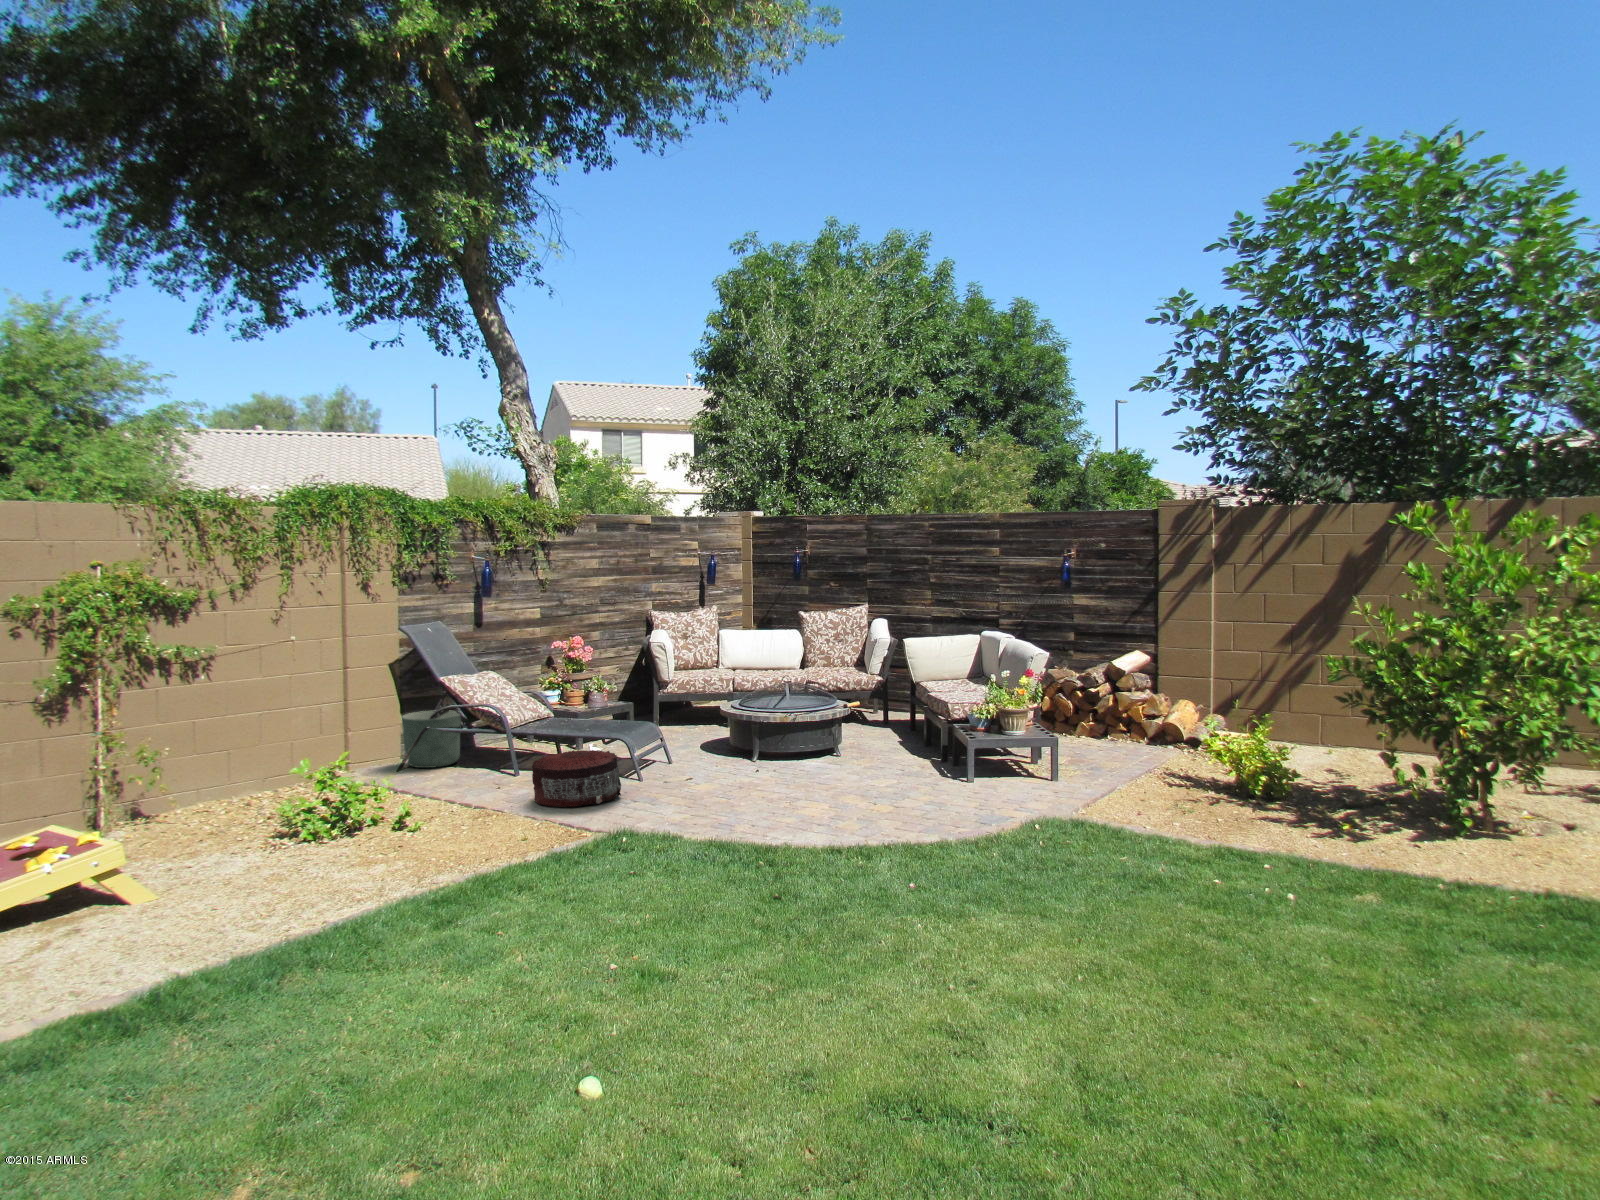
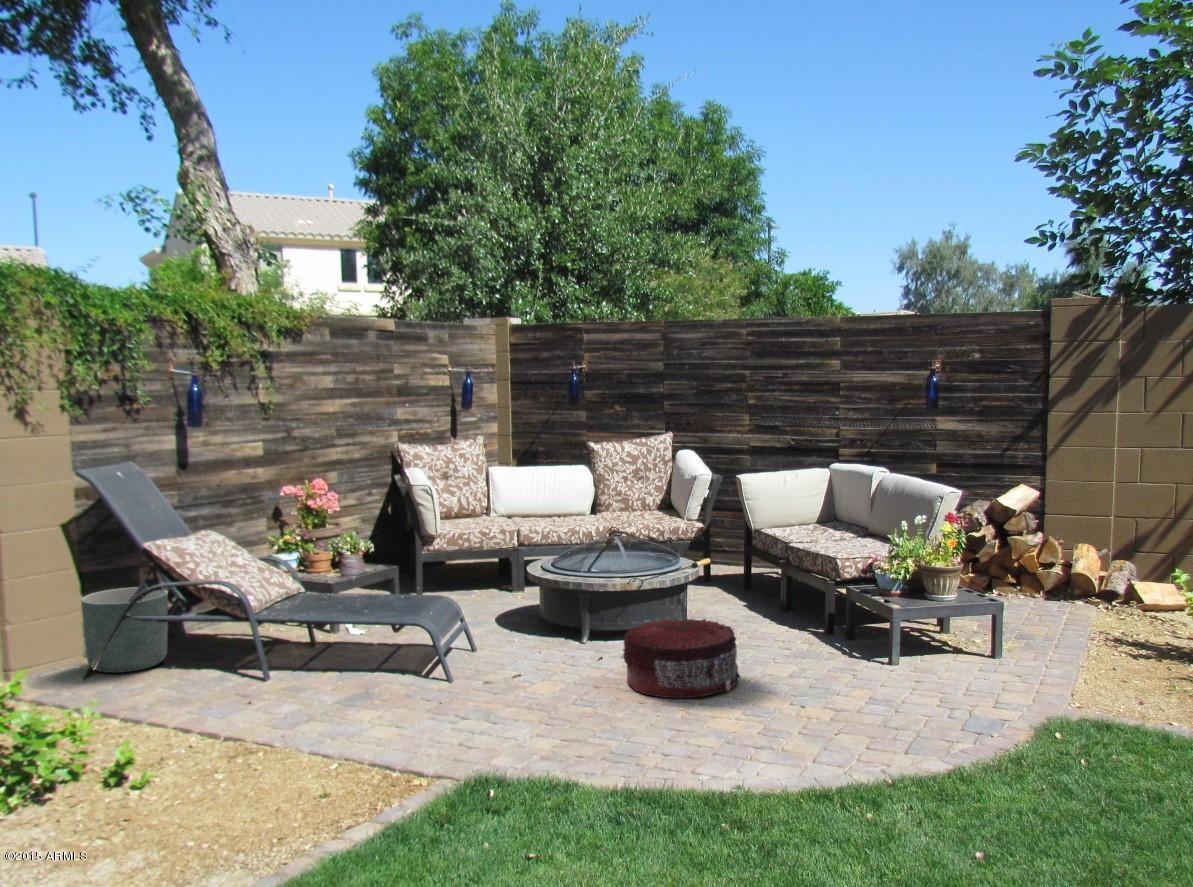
pouf: present [532,750,621,807] -> present [623,619,740,698]

